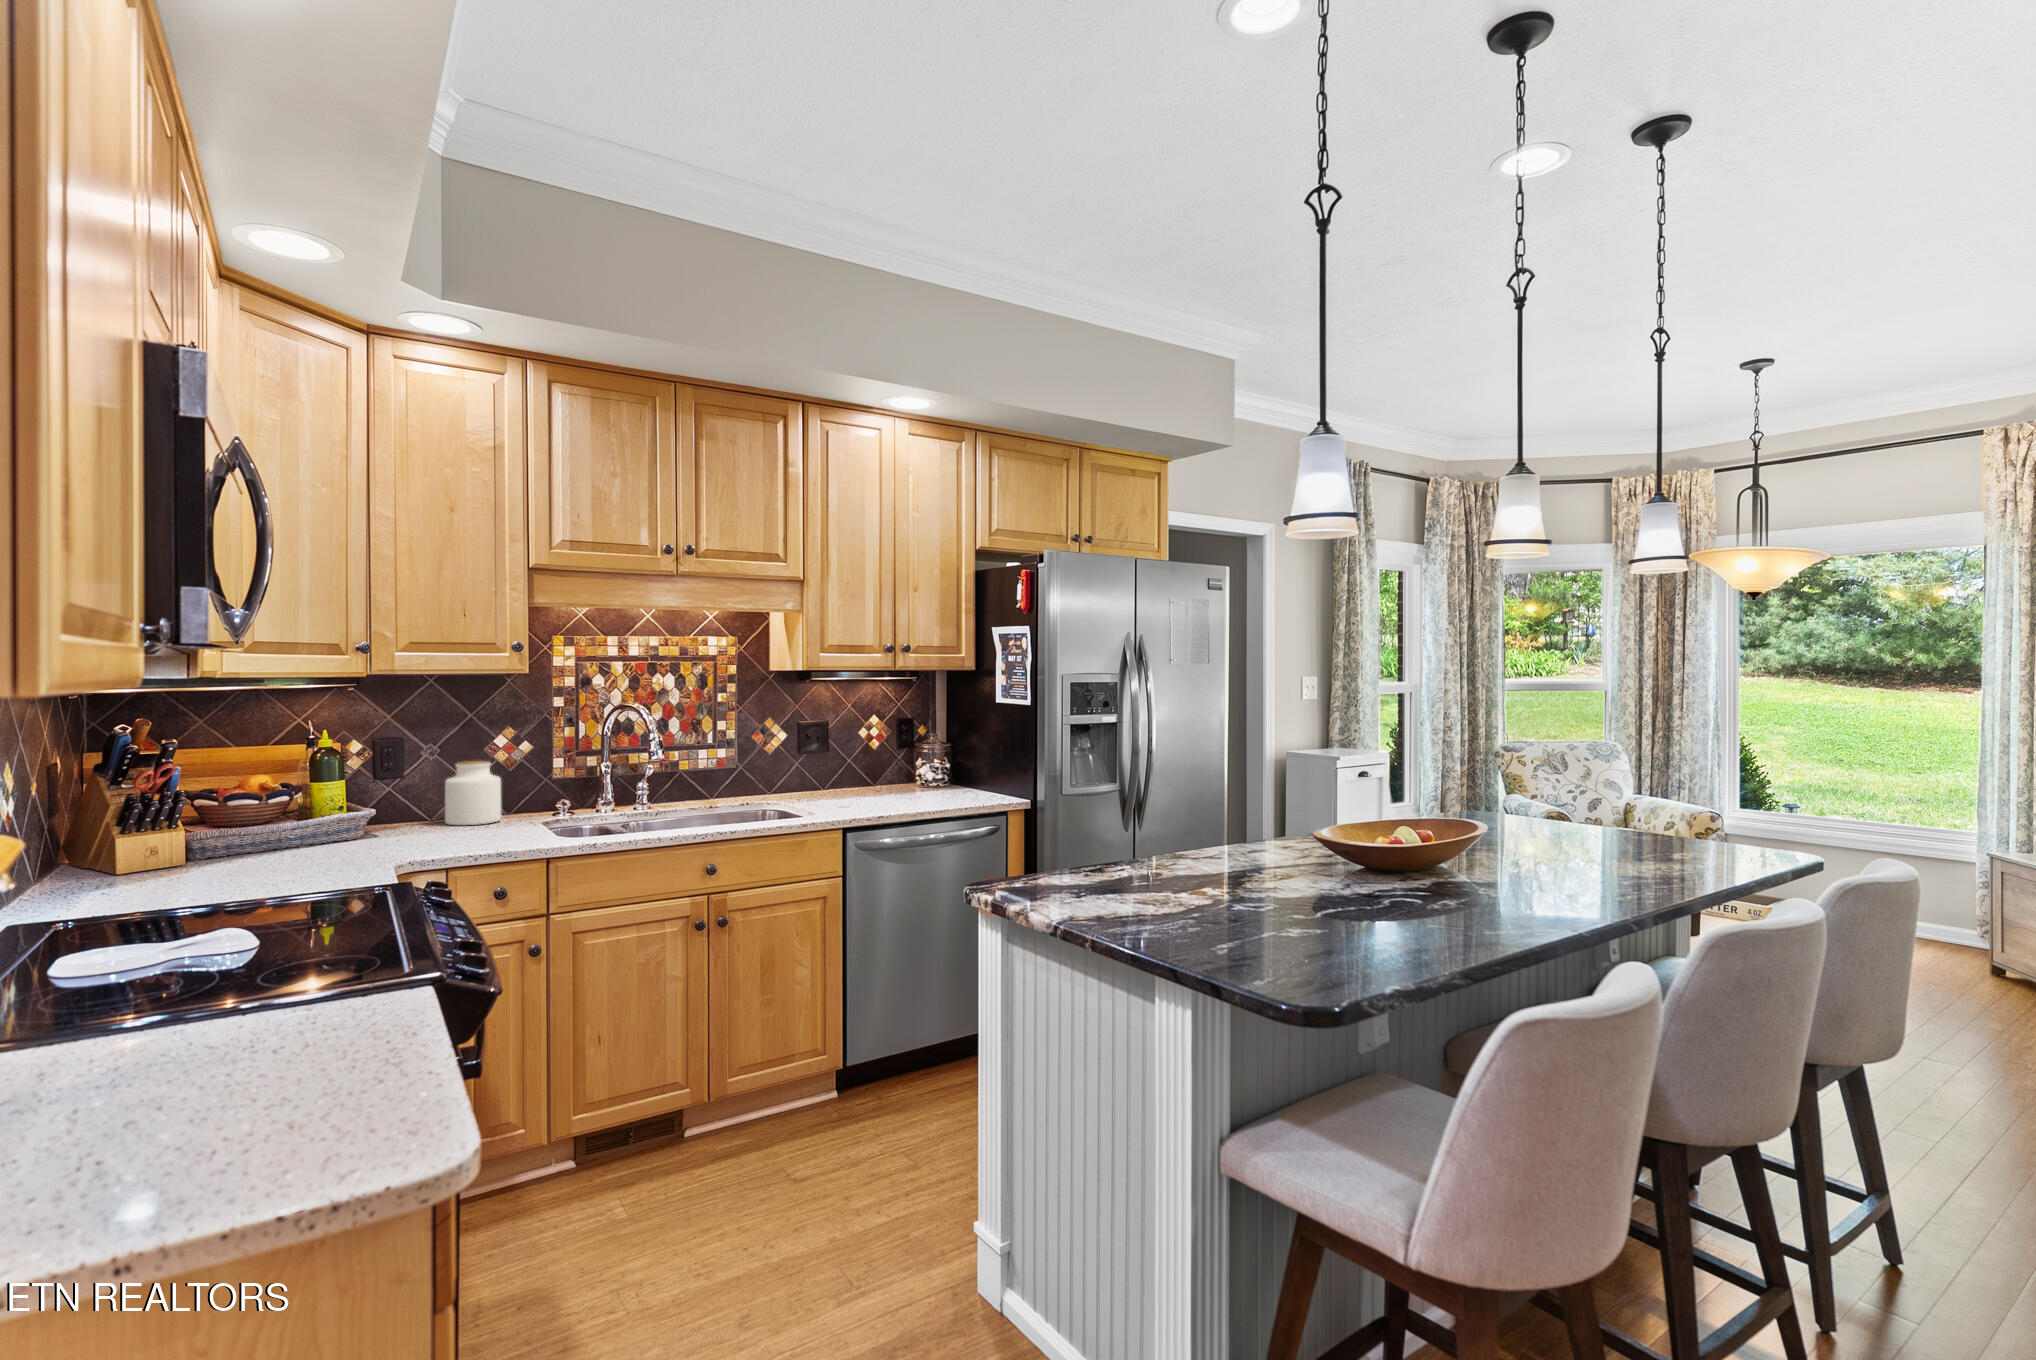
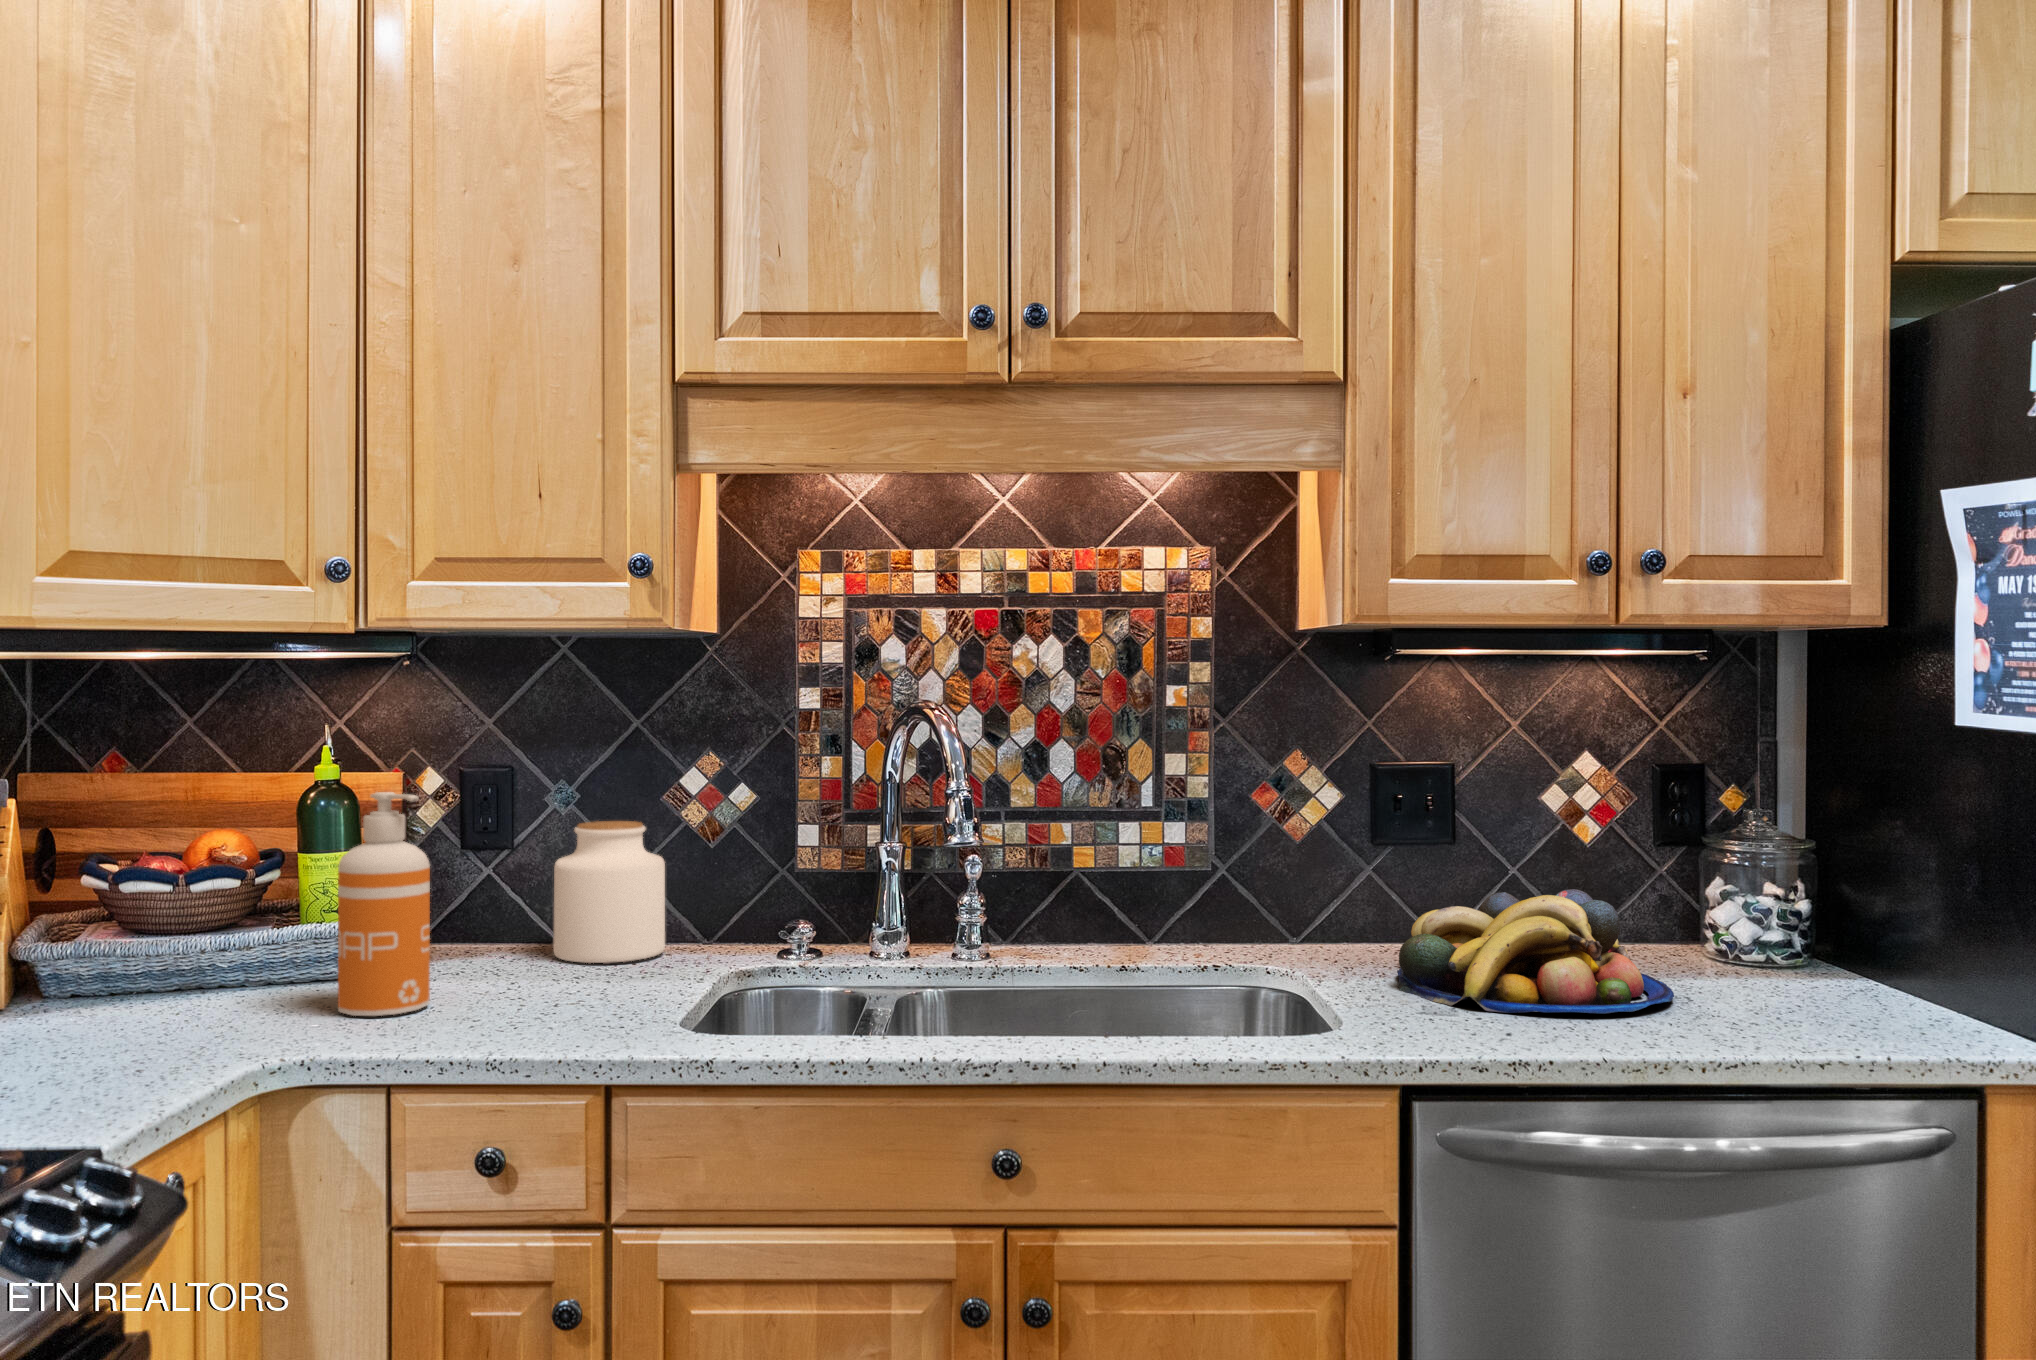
soap dispenser: none [395,748,438,846] -> present [338,792,430,1016]
fruit bowl: none [816,766,913,808] -> present [1397,889,1674,1014]

